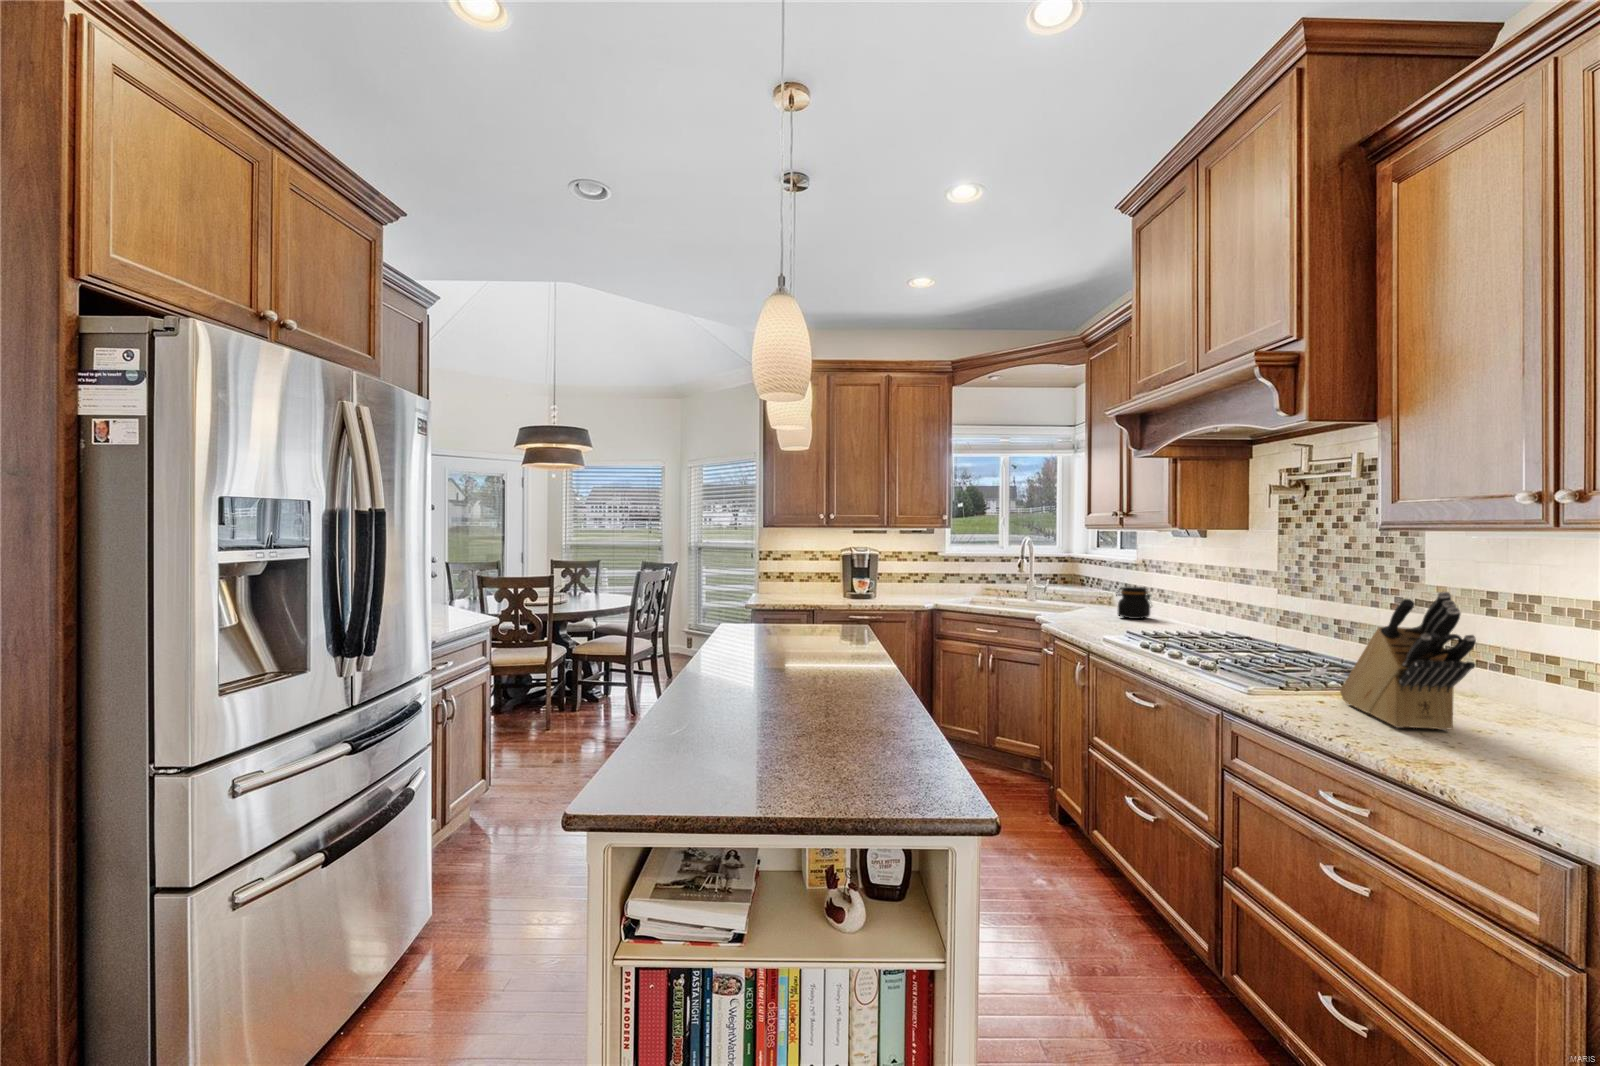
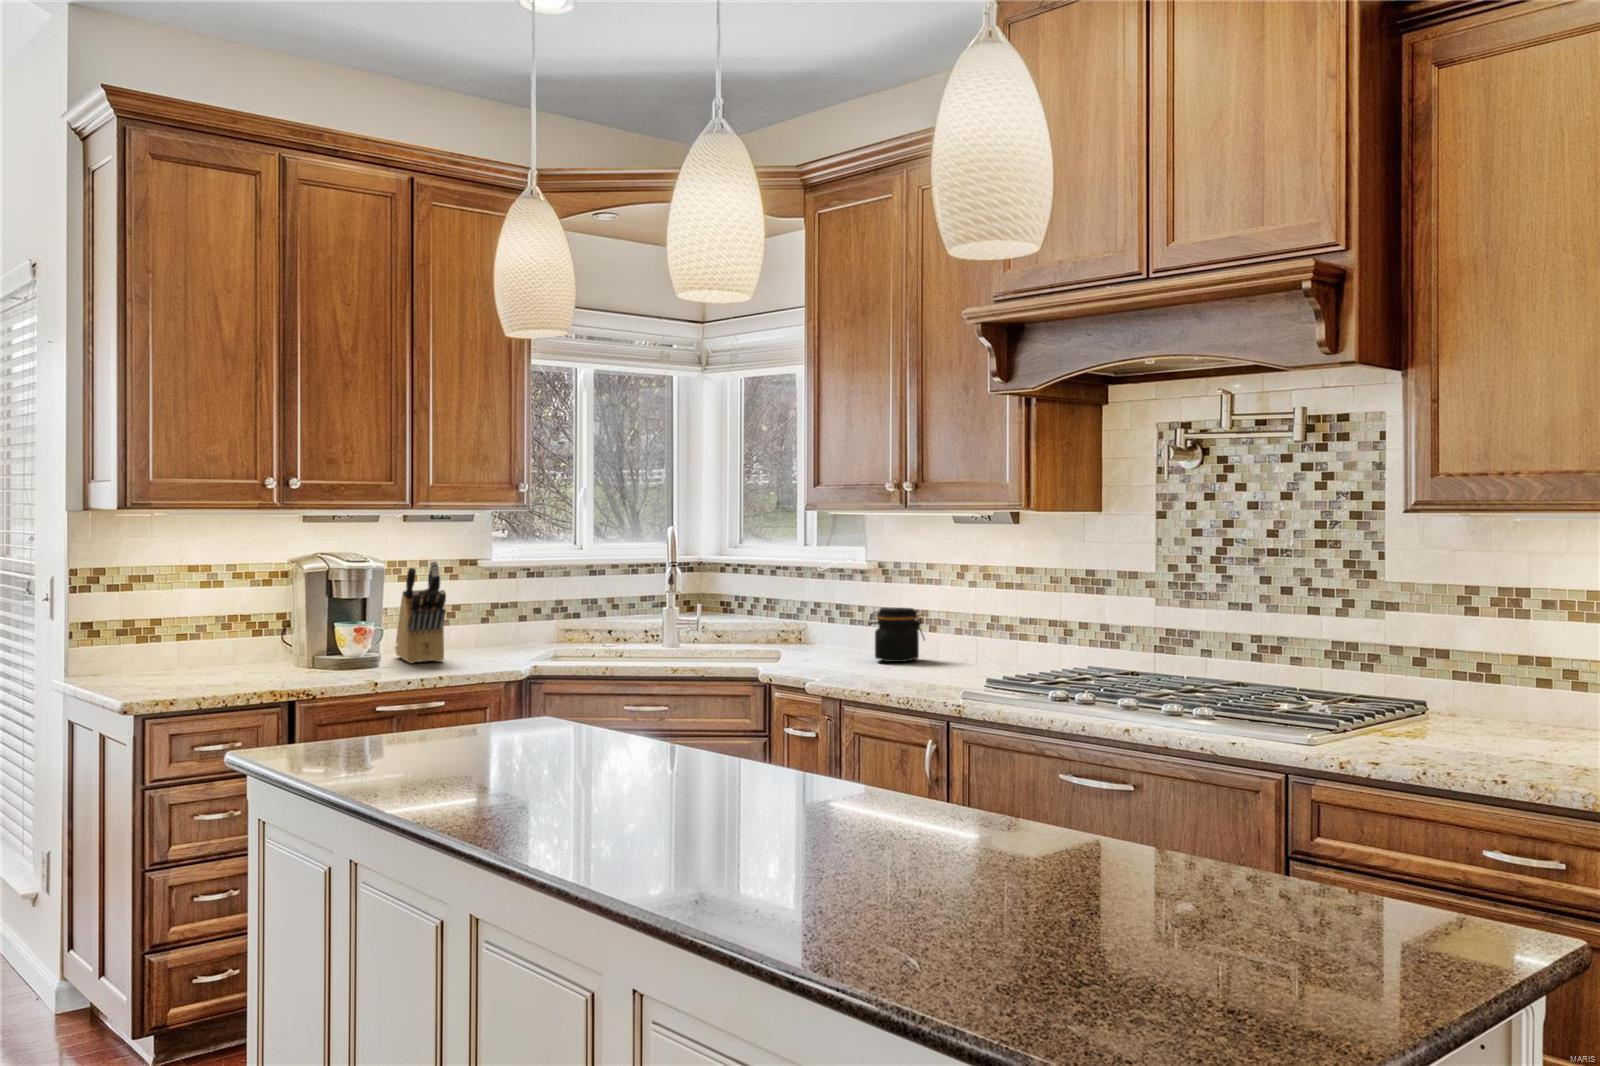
knife block: present [1340,592,1476,730] -> present [395,561,446,663]

